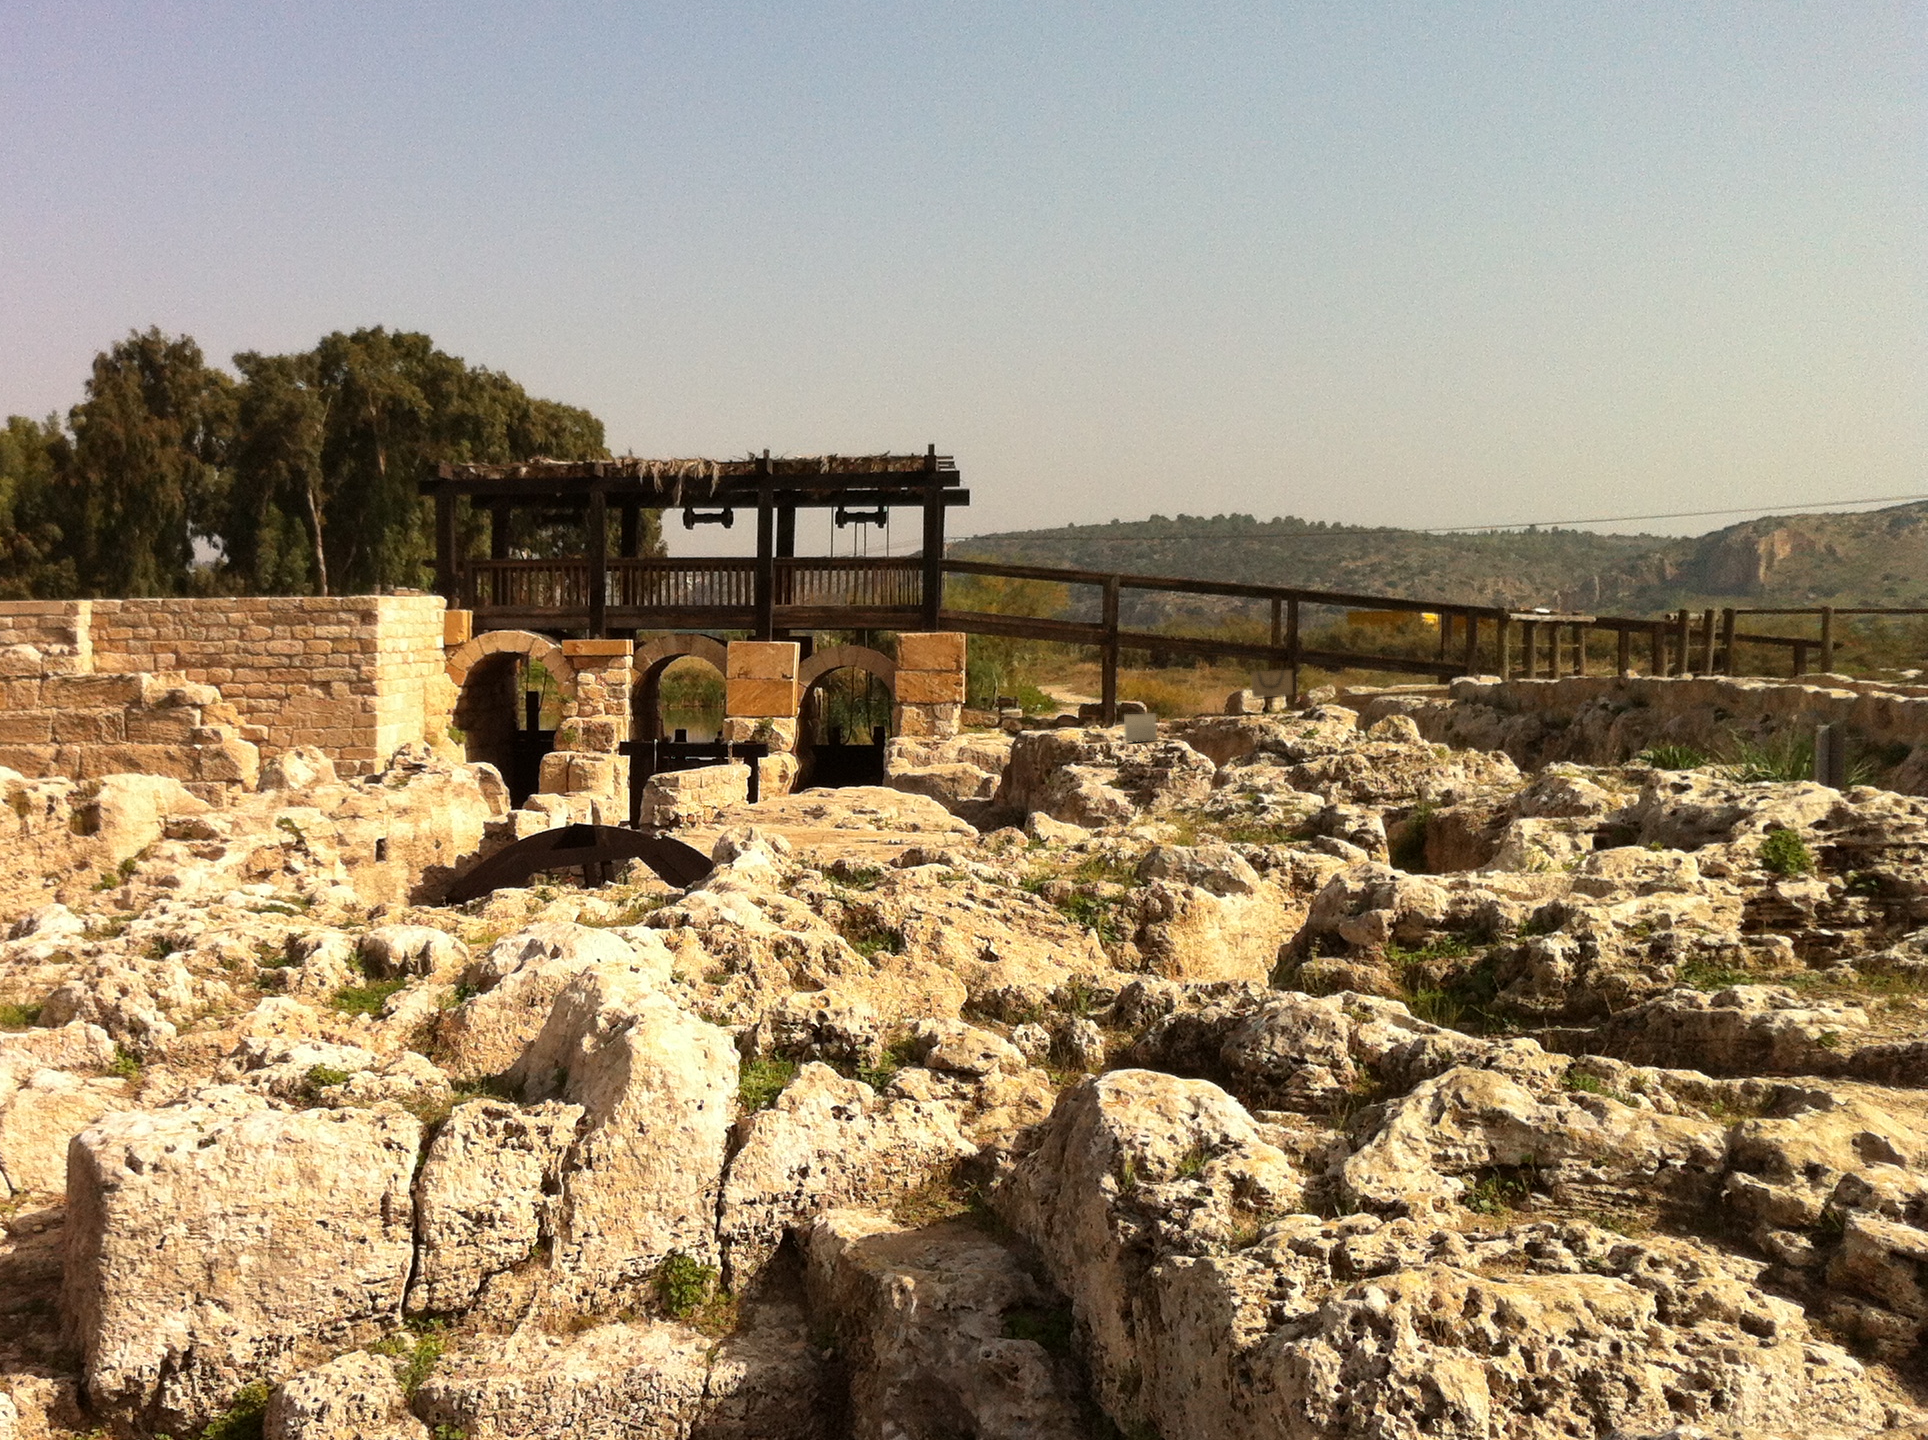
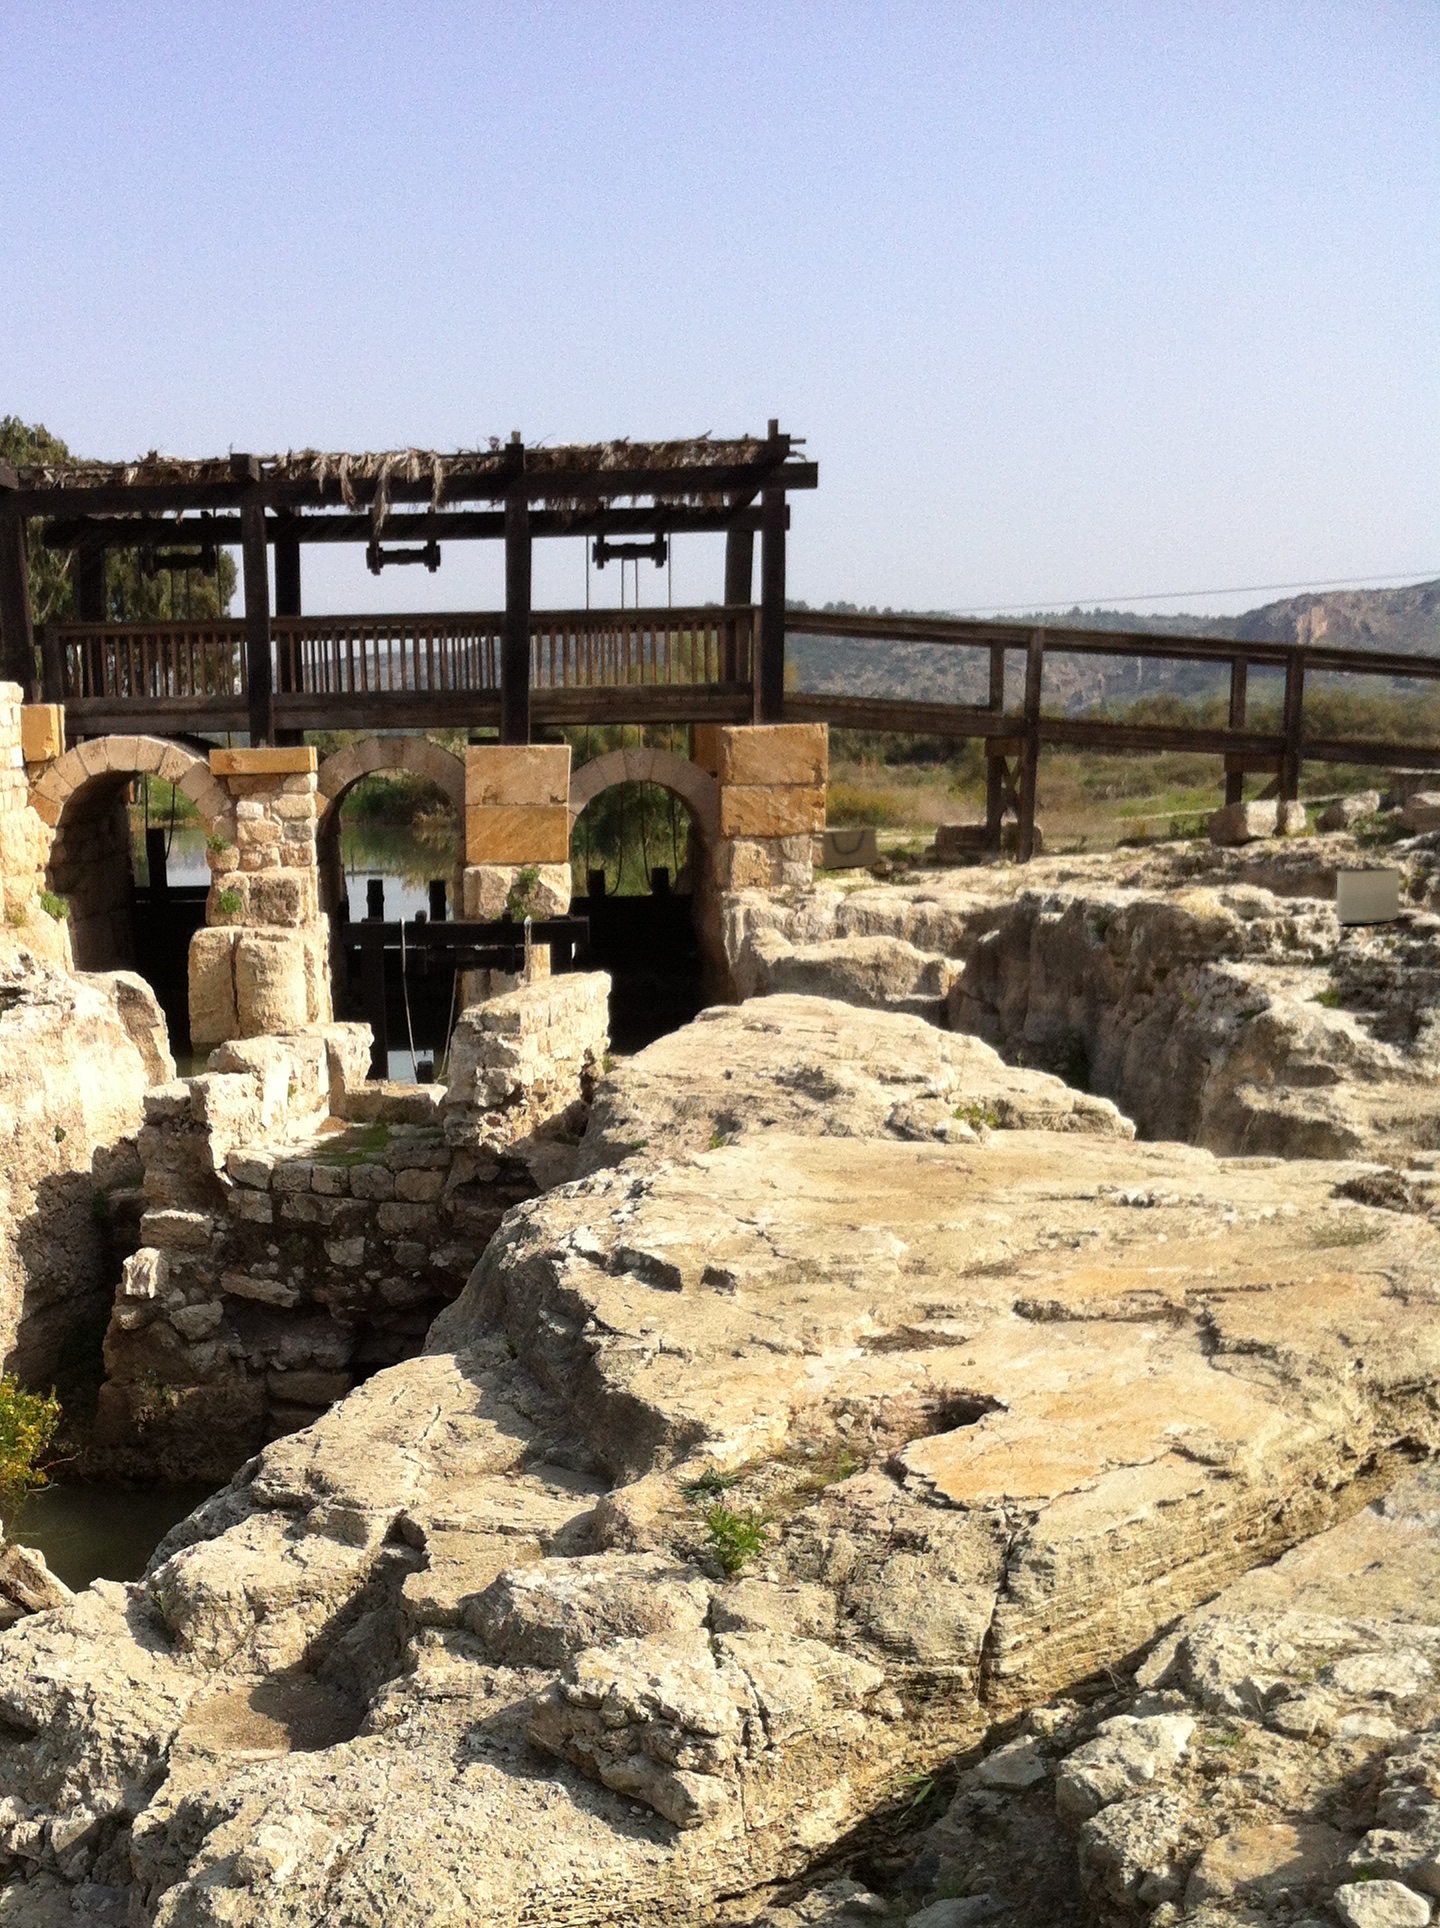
basket: present [1251,670,1293,698] -> present [821,828,877,868]

